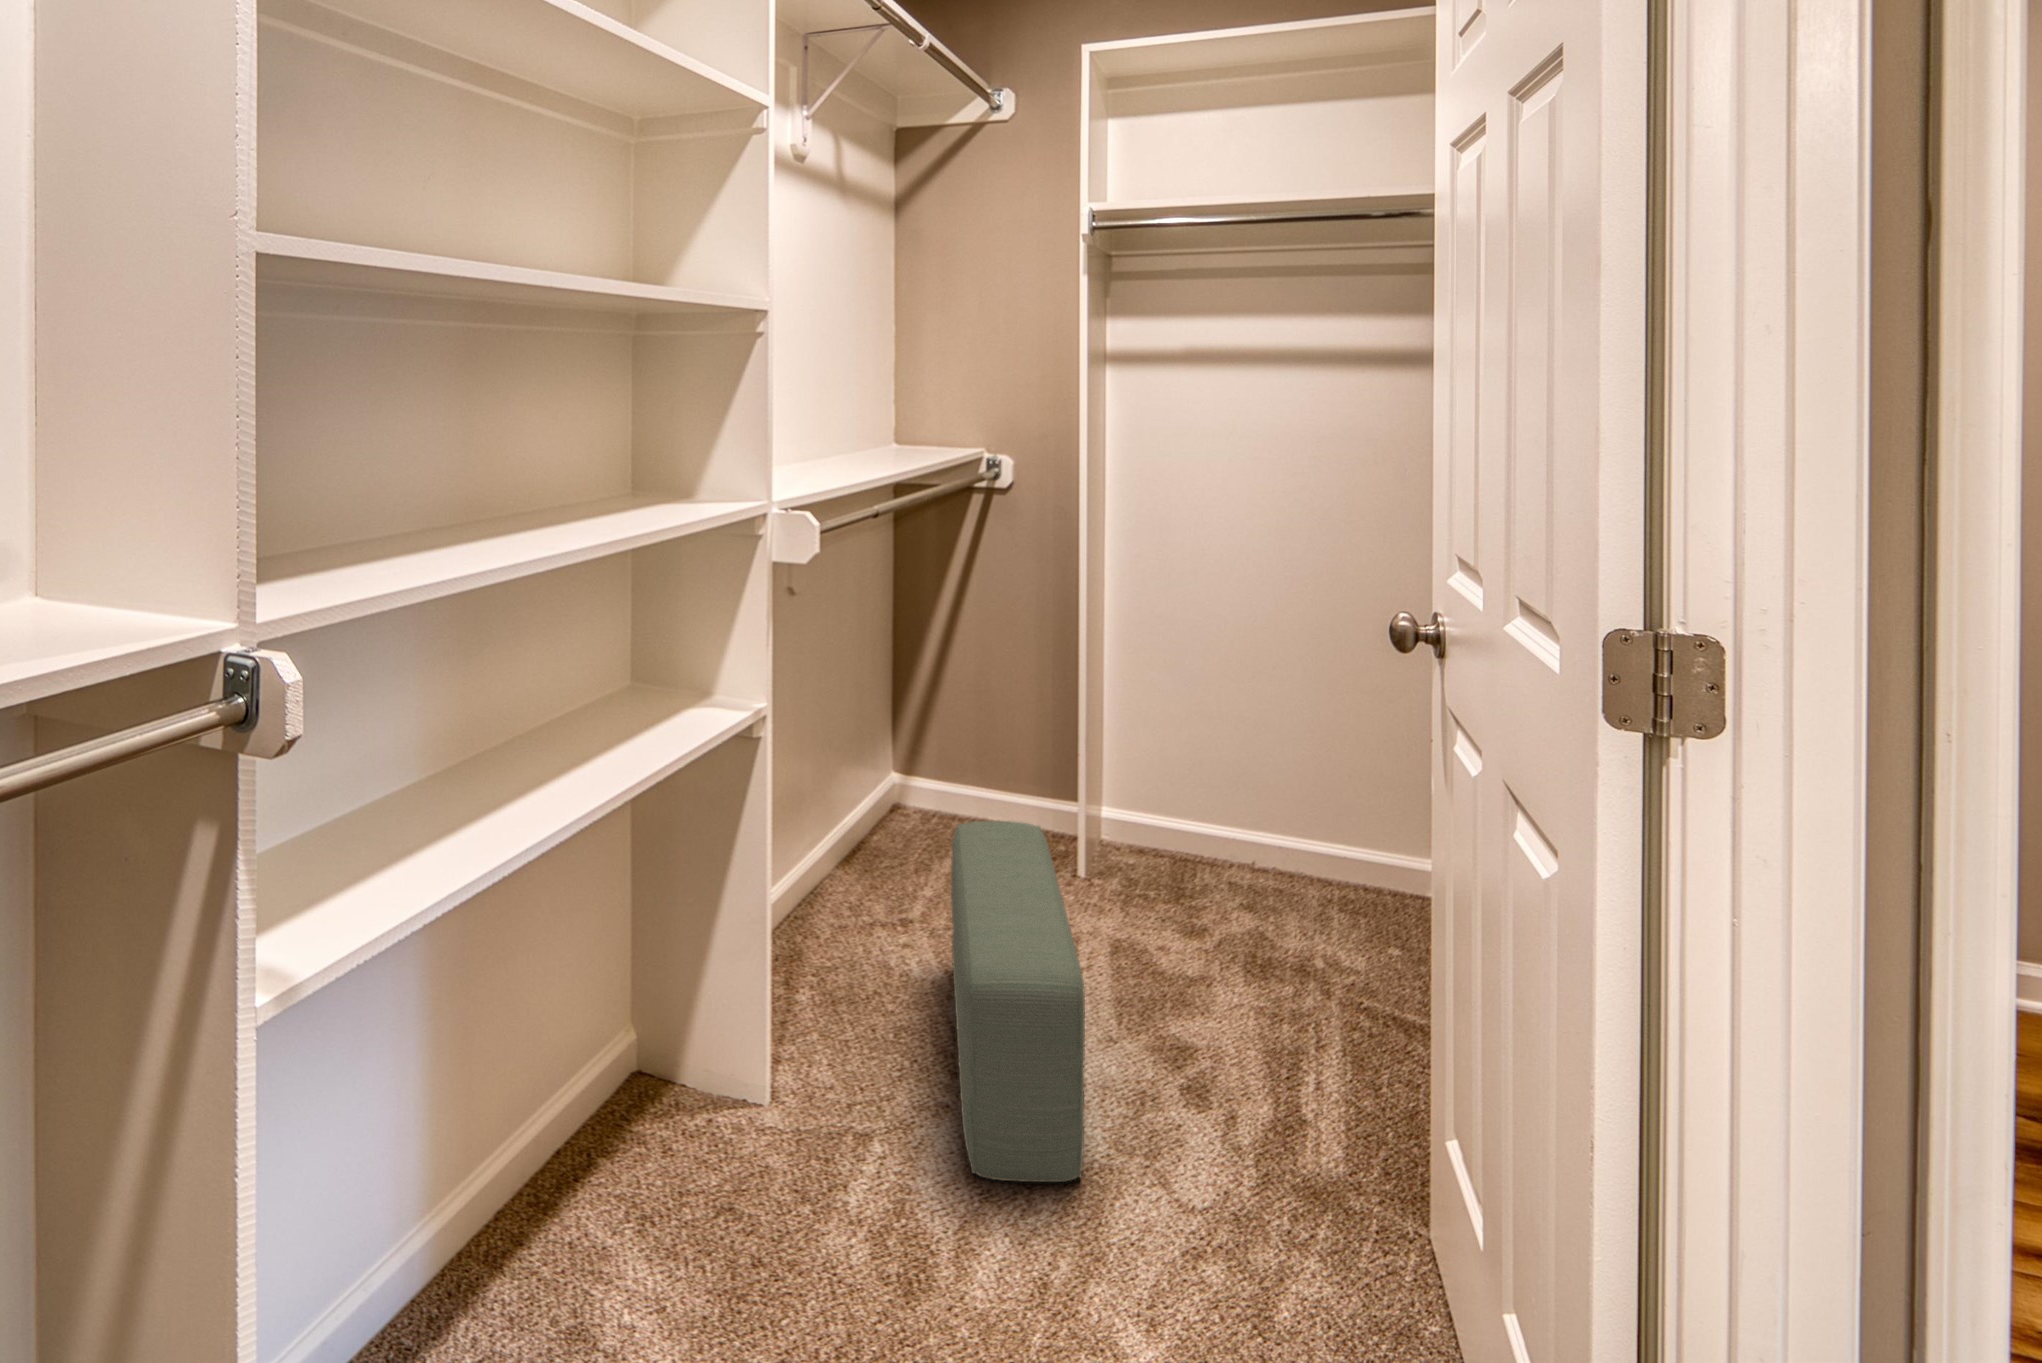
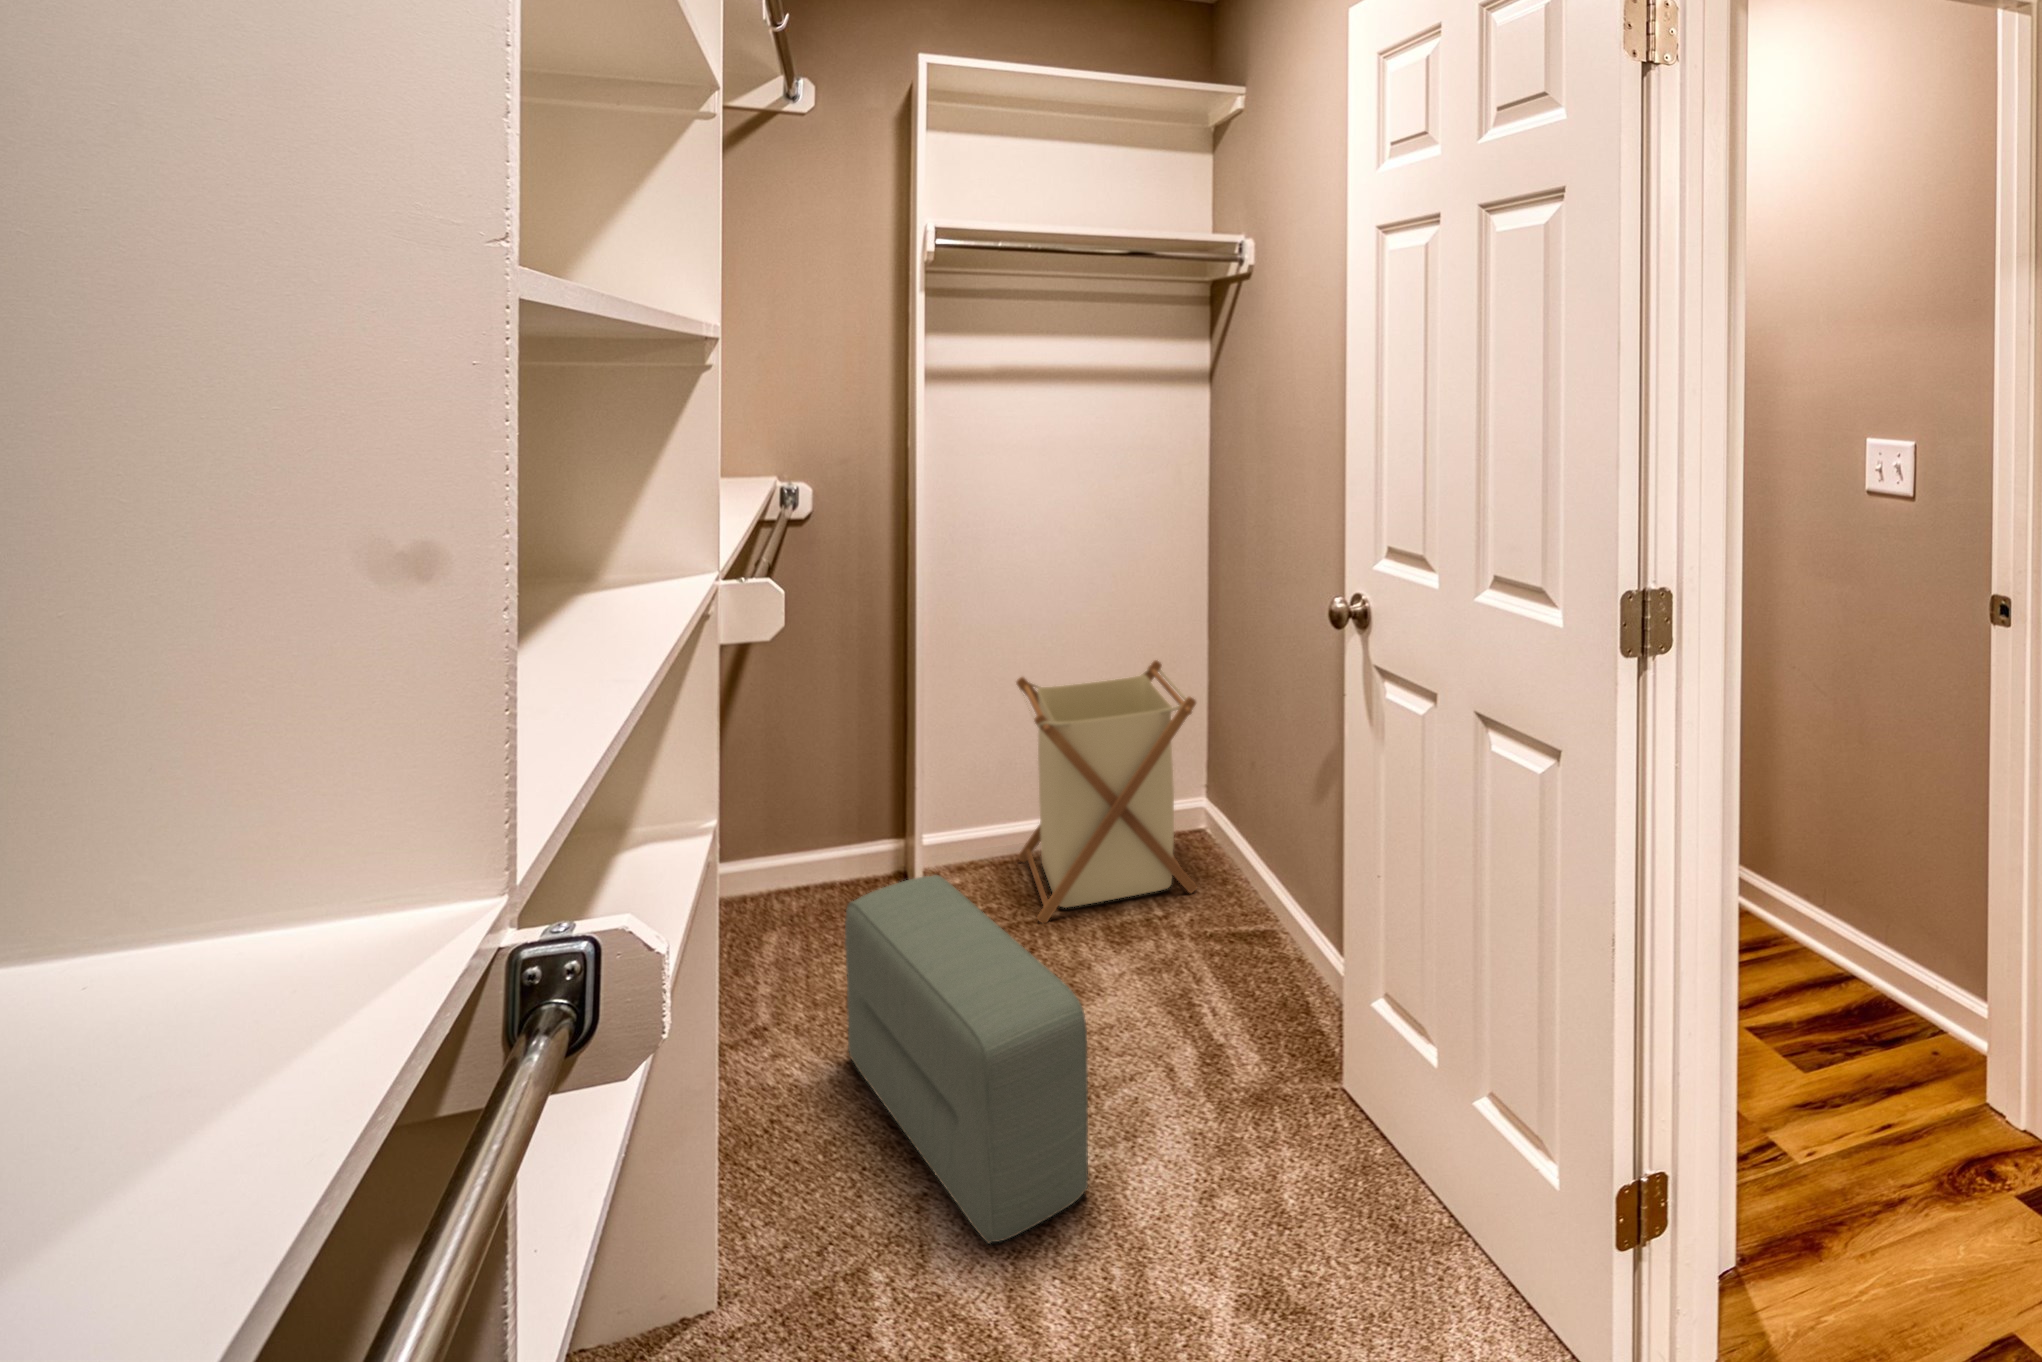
laundry basket: none [1185,670,1375,955] -> present [1016,660,1197,923]

